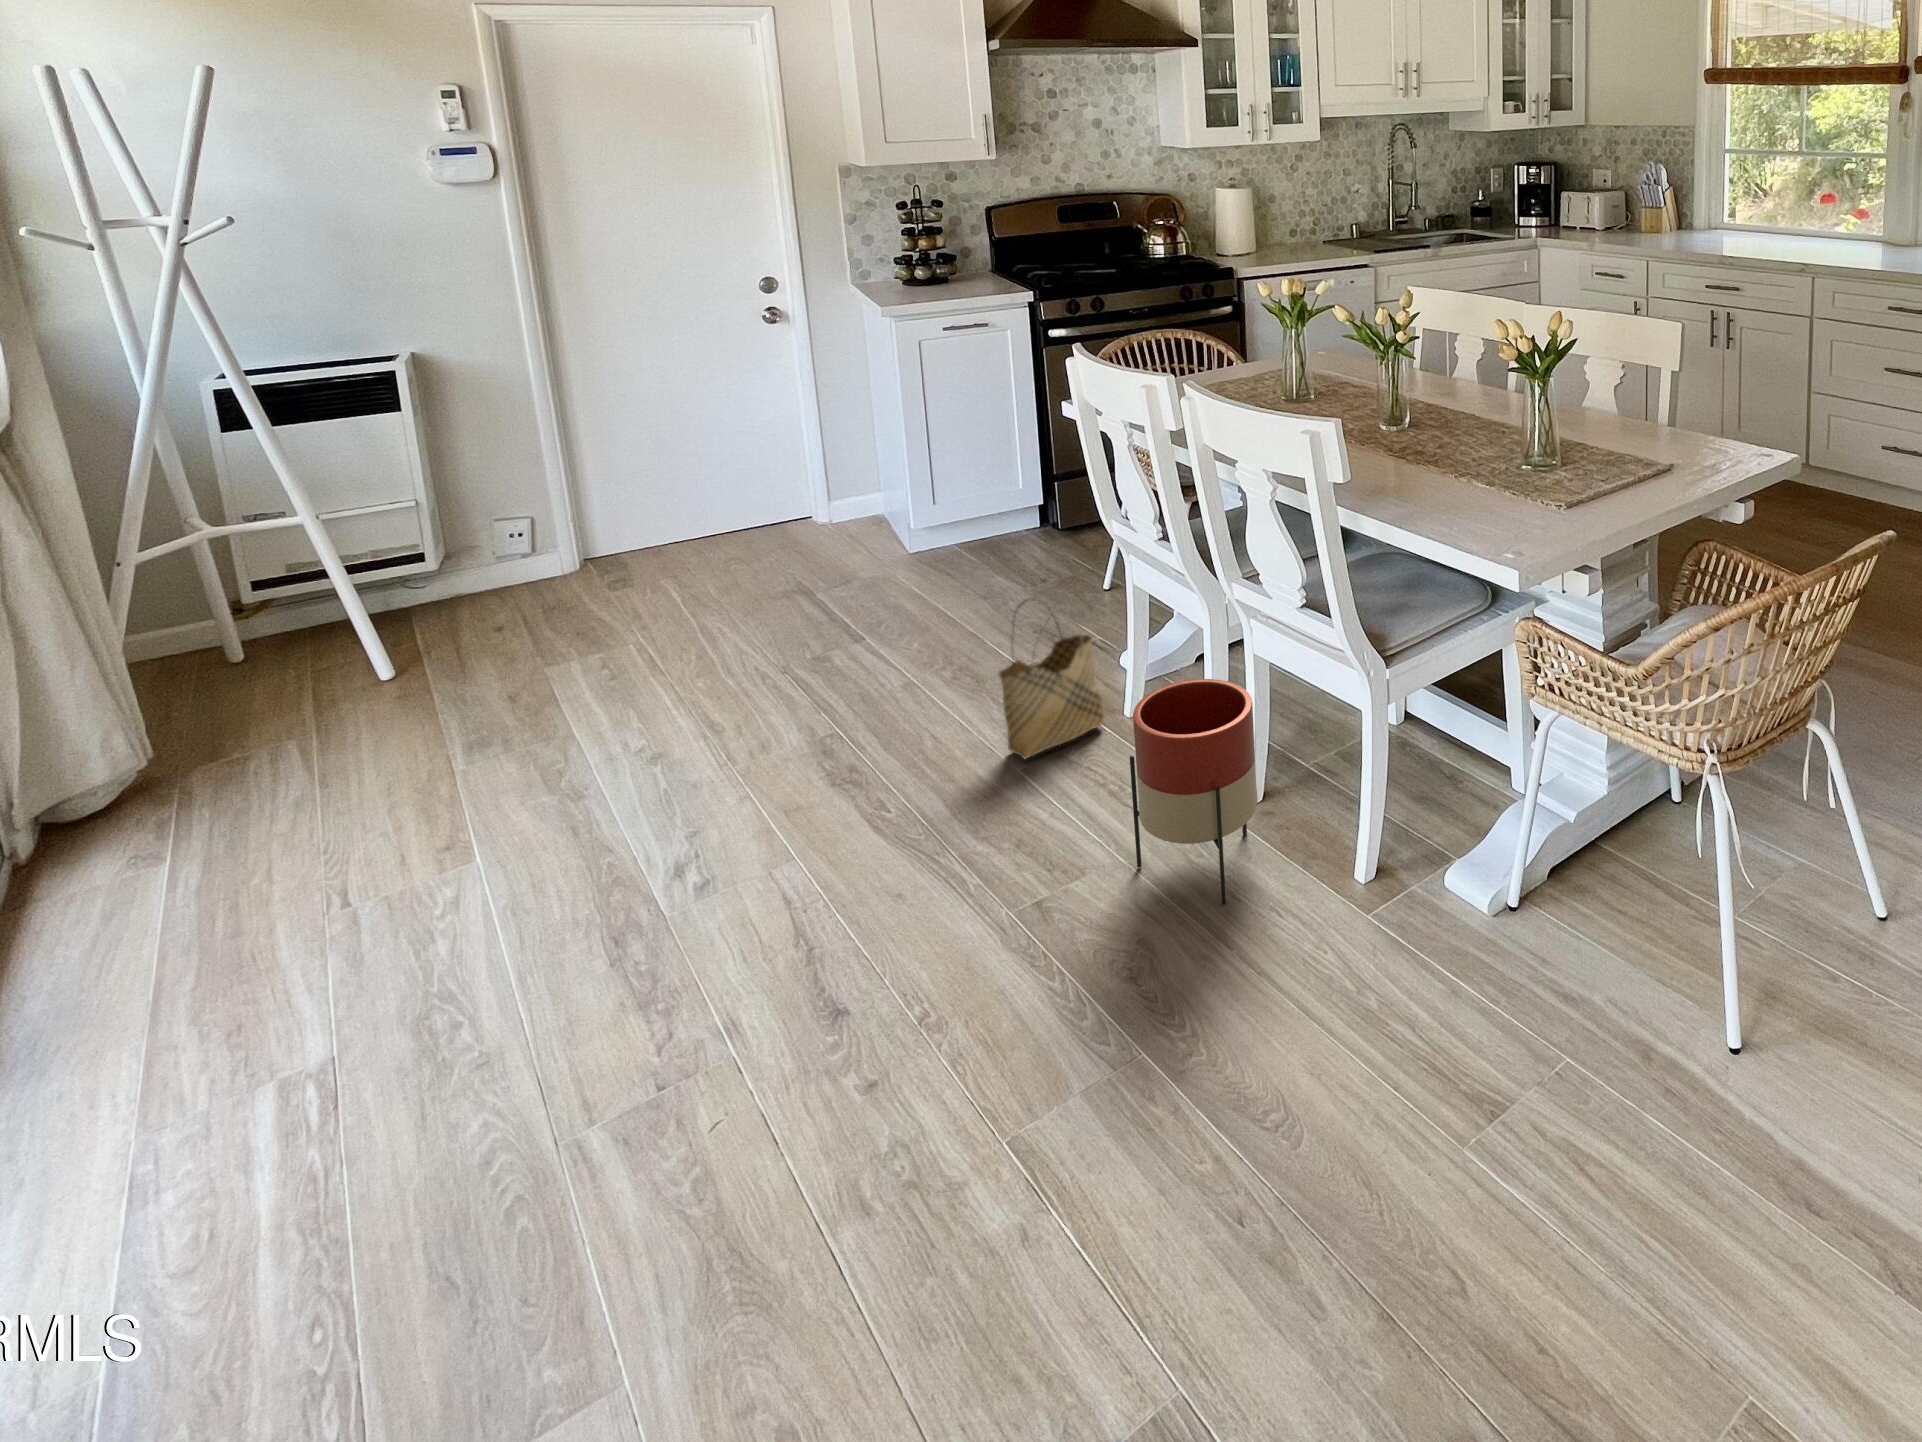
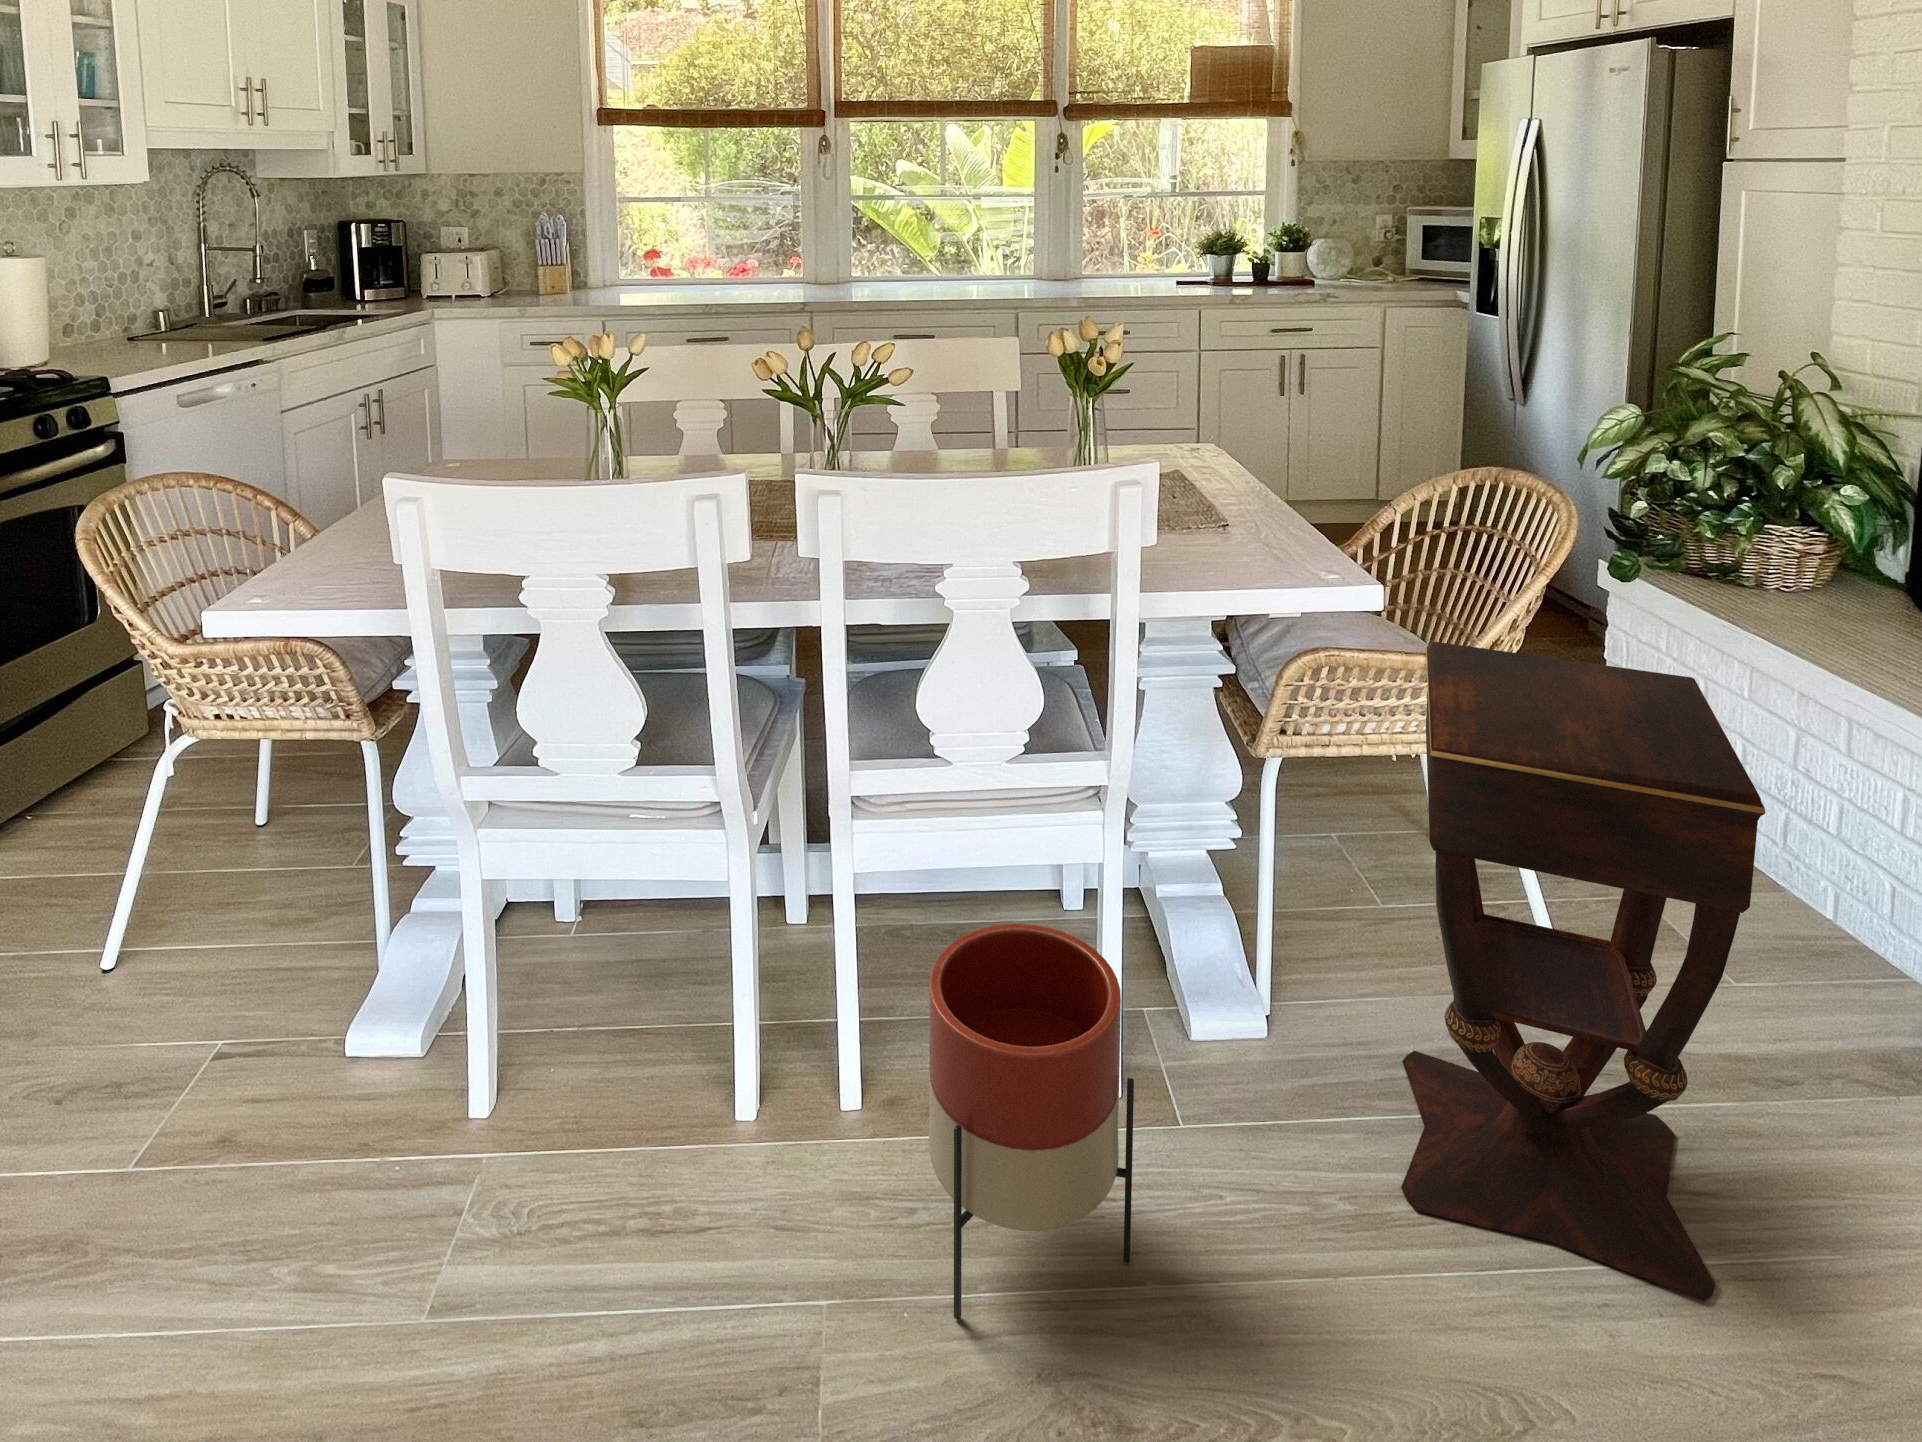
woven basket: present [999,600,1104,759] -> none [403,982,548,1338]
side table: none [1352,621,1633,1148] -> present [1401,641,1765,1301]

